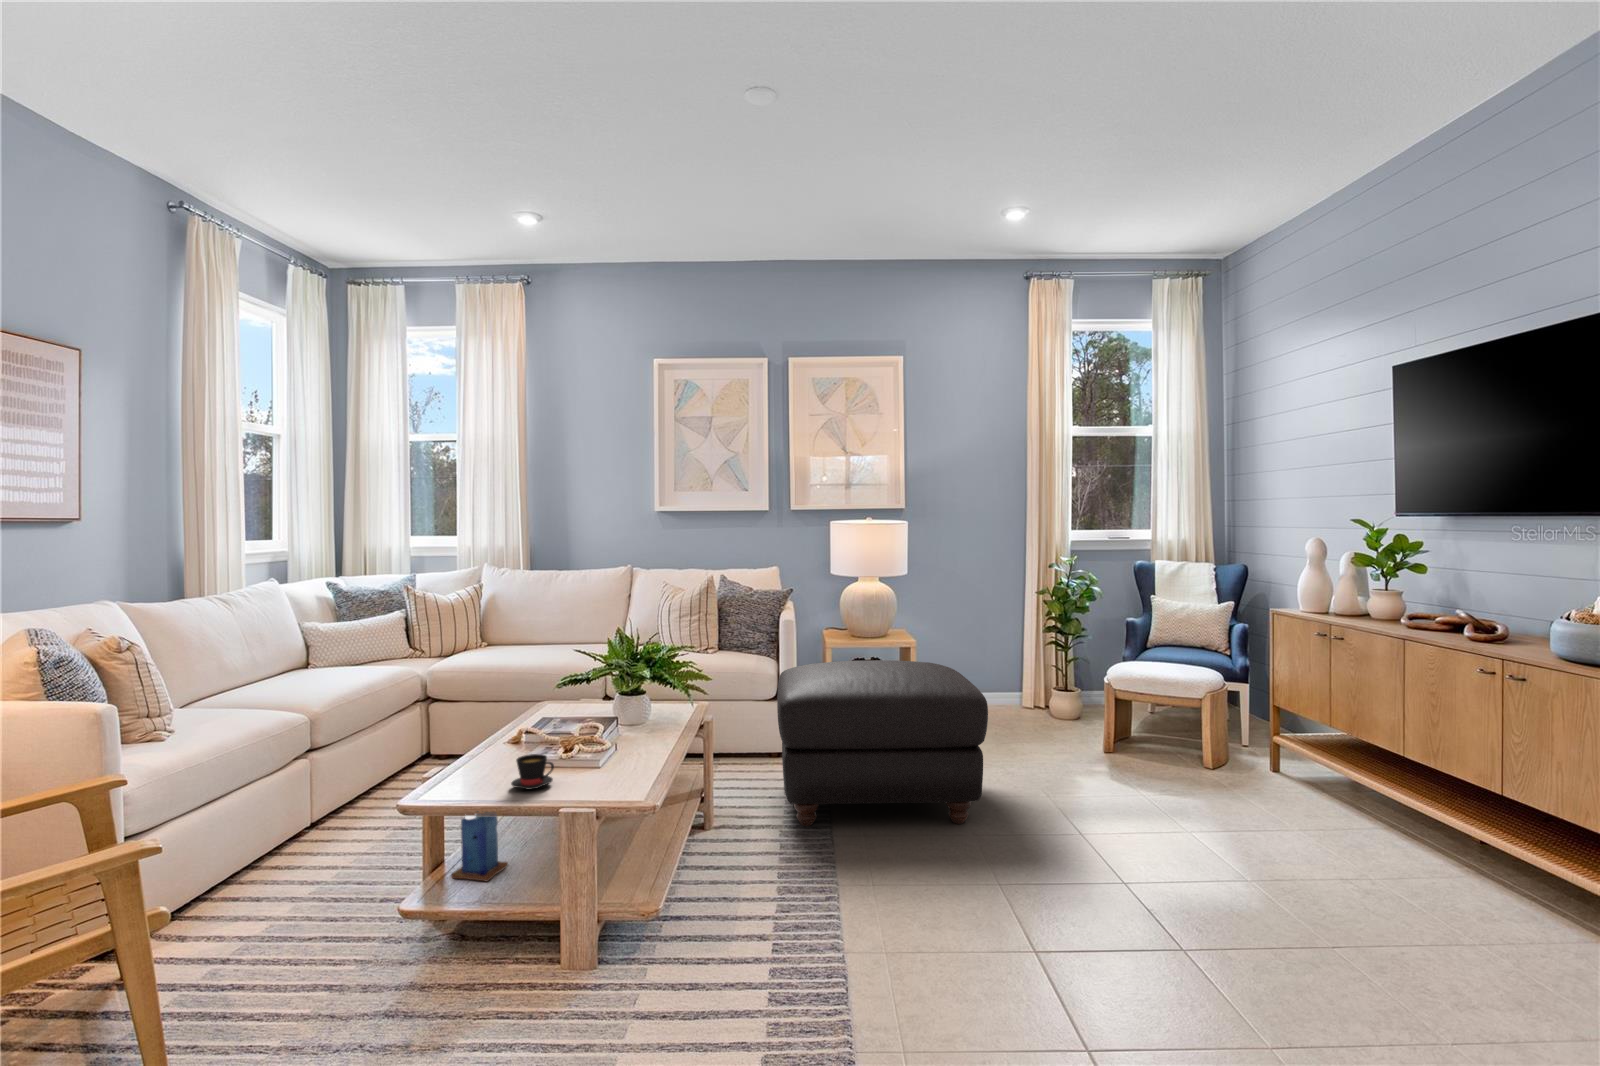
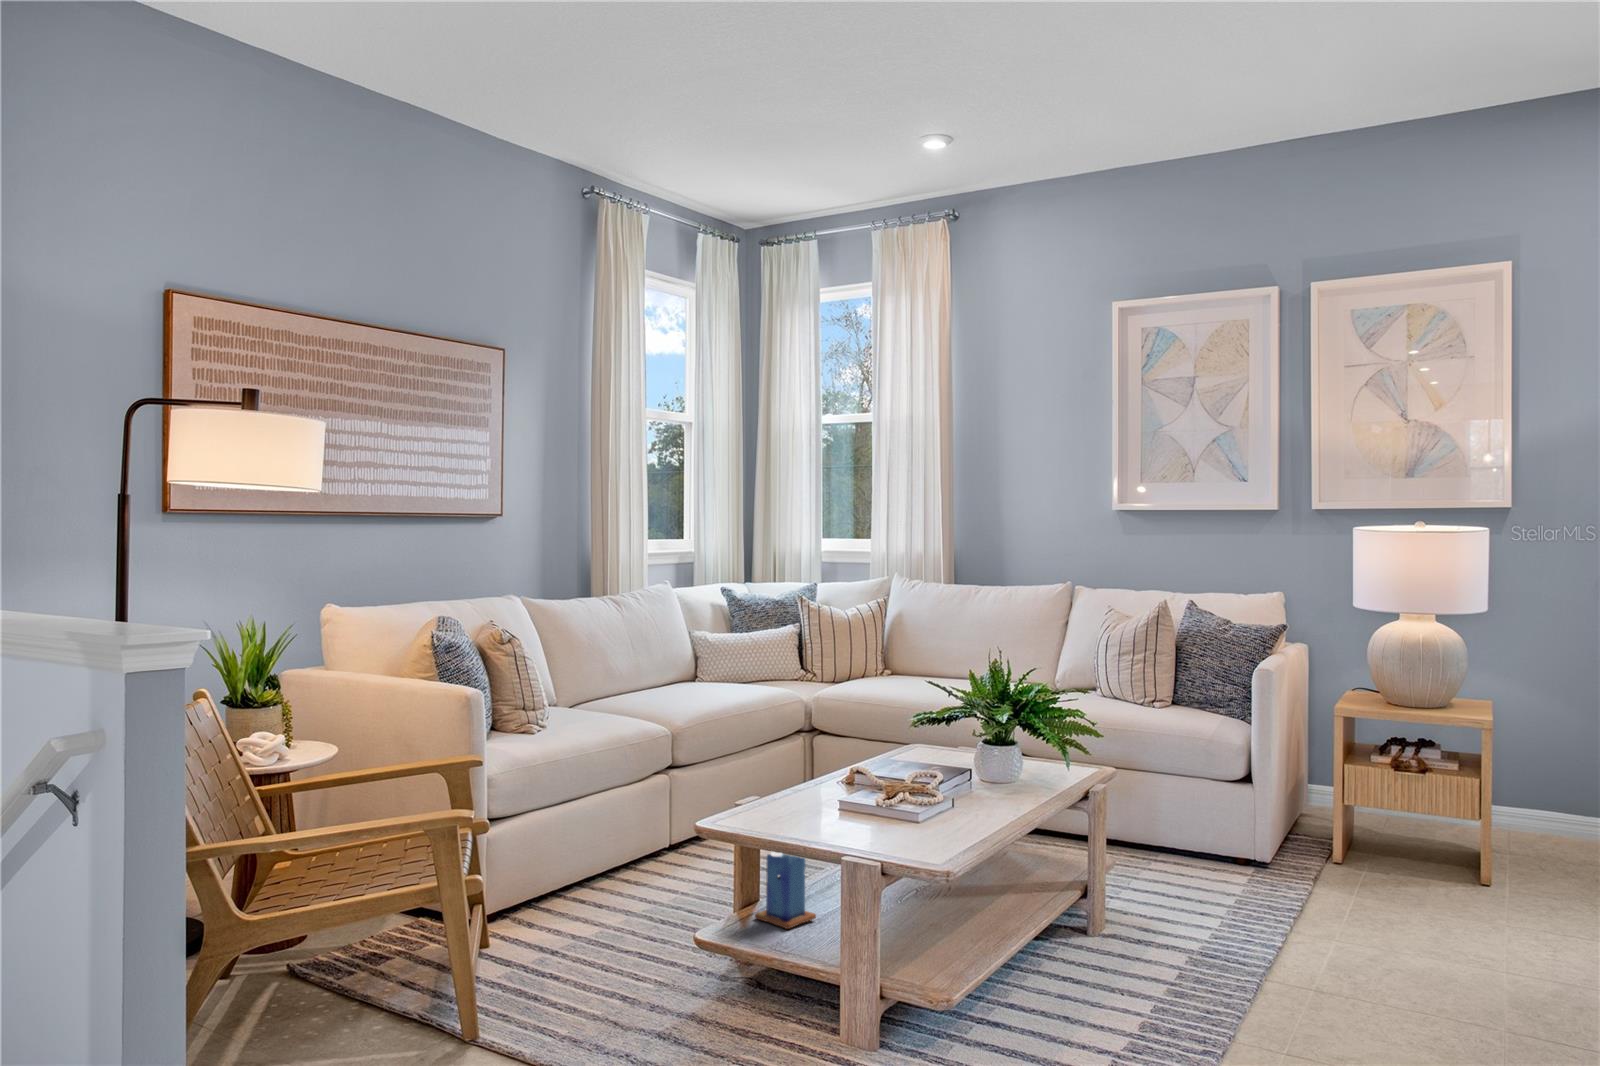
ottoman: present [777,660,988,826] -> none [1192,733,1536,1005]
teacup: present [511,754,554,789] -> none [808,792,854,831]

